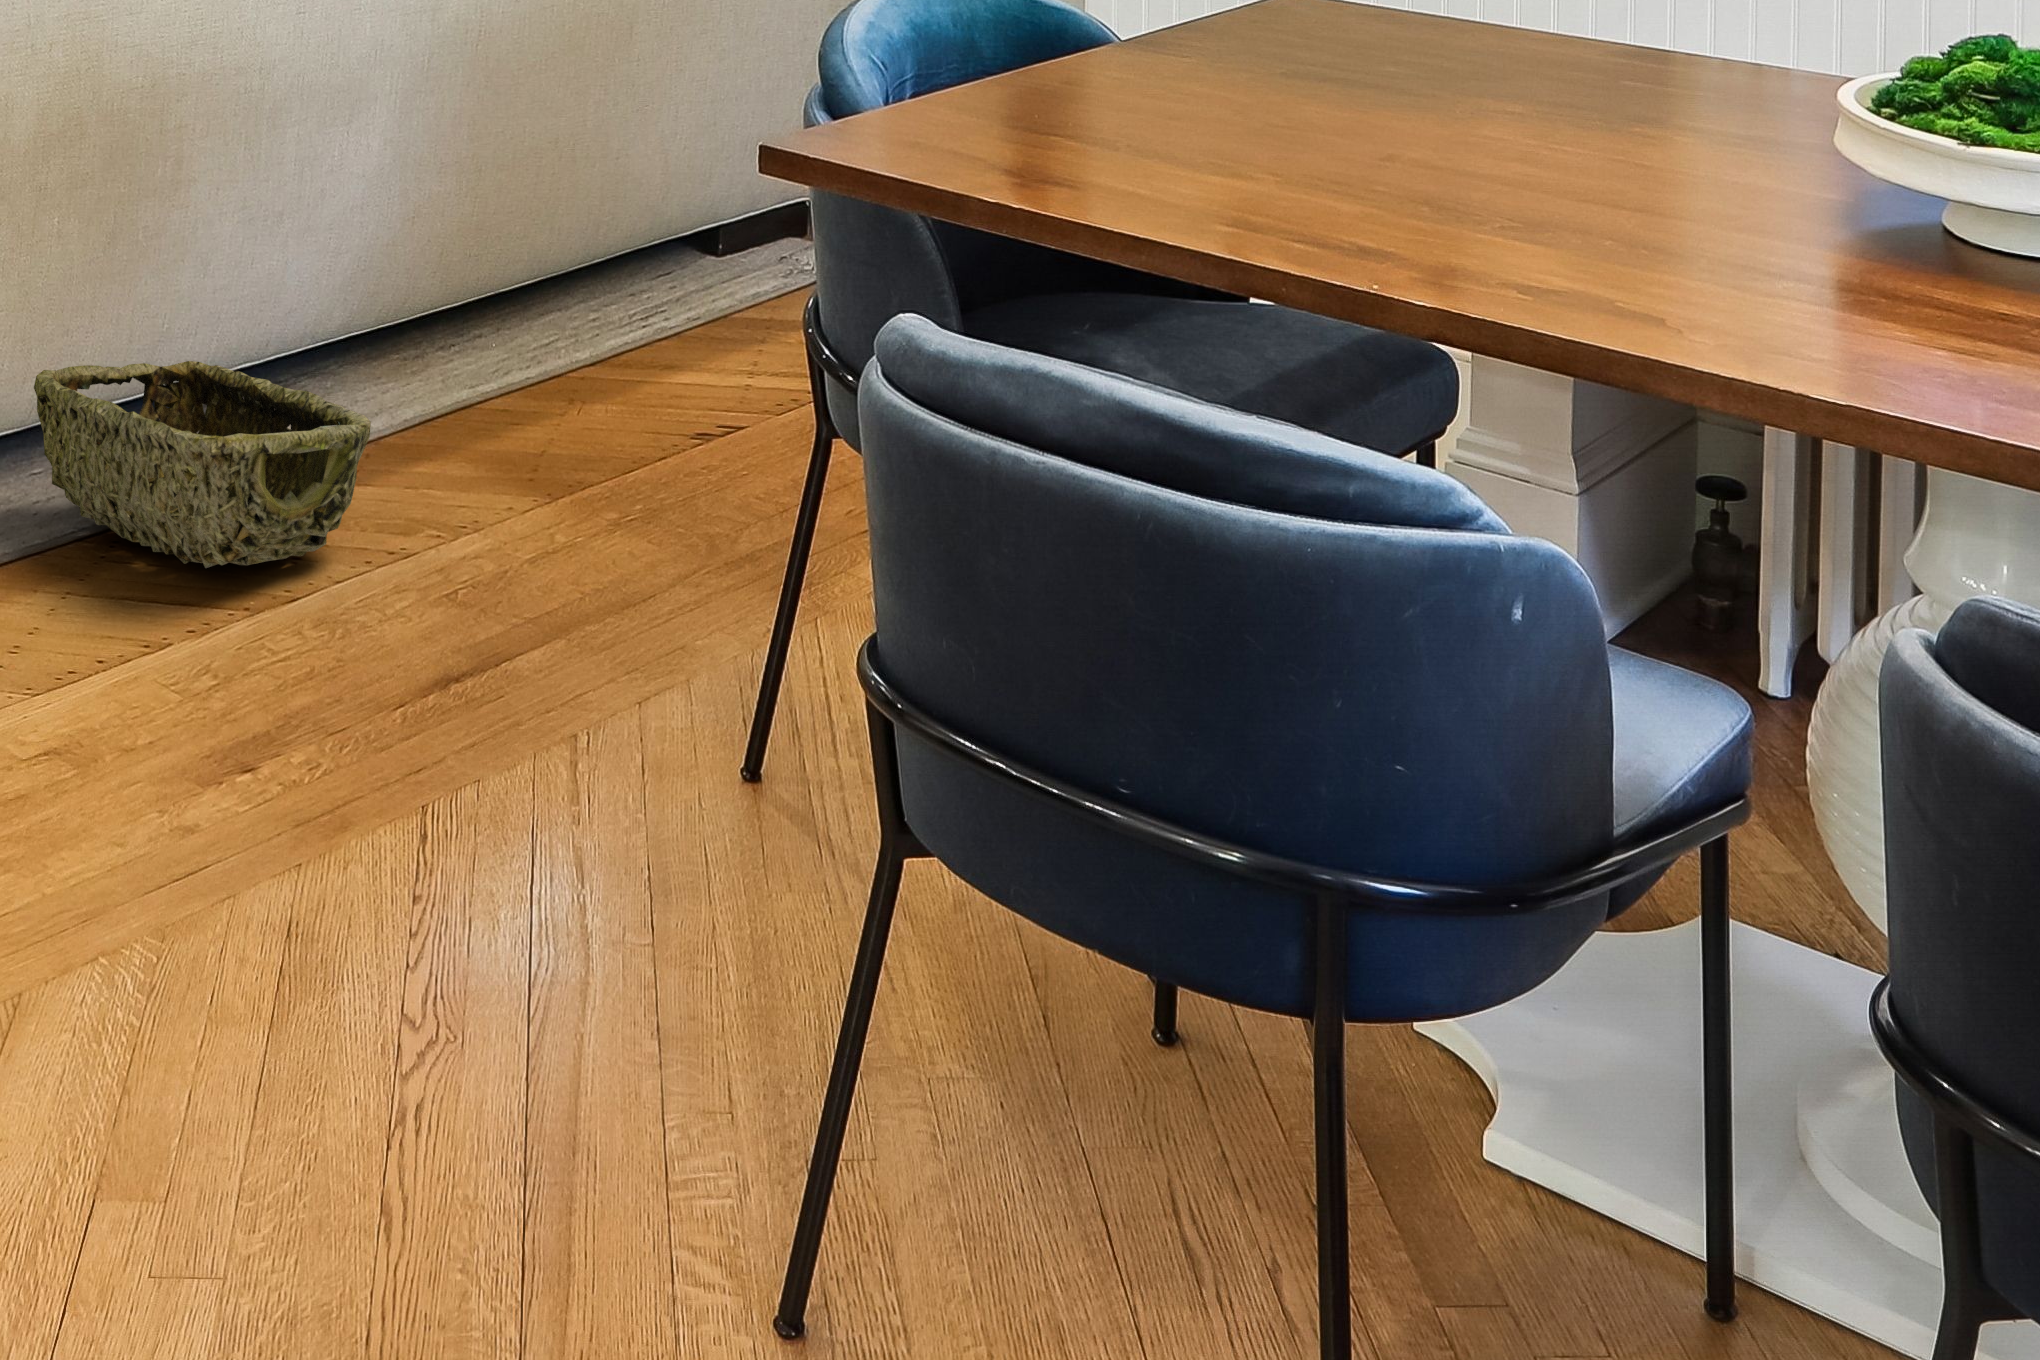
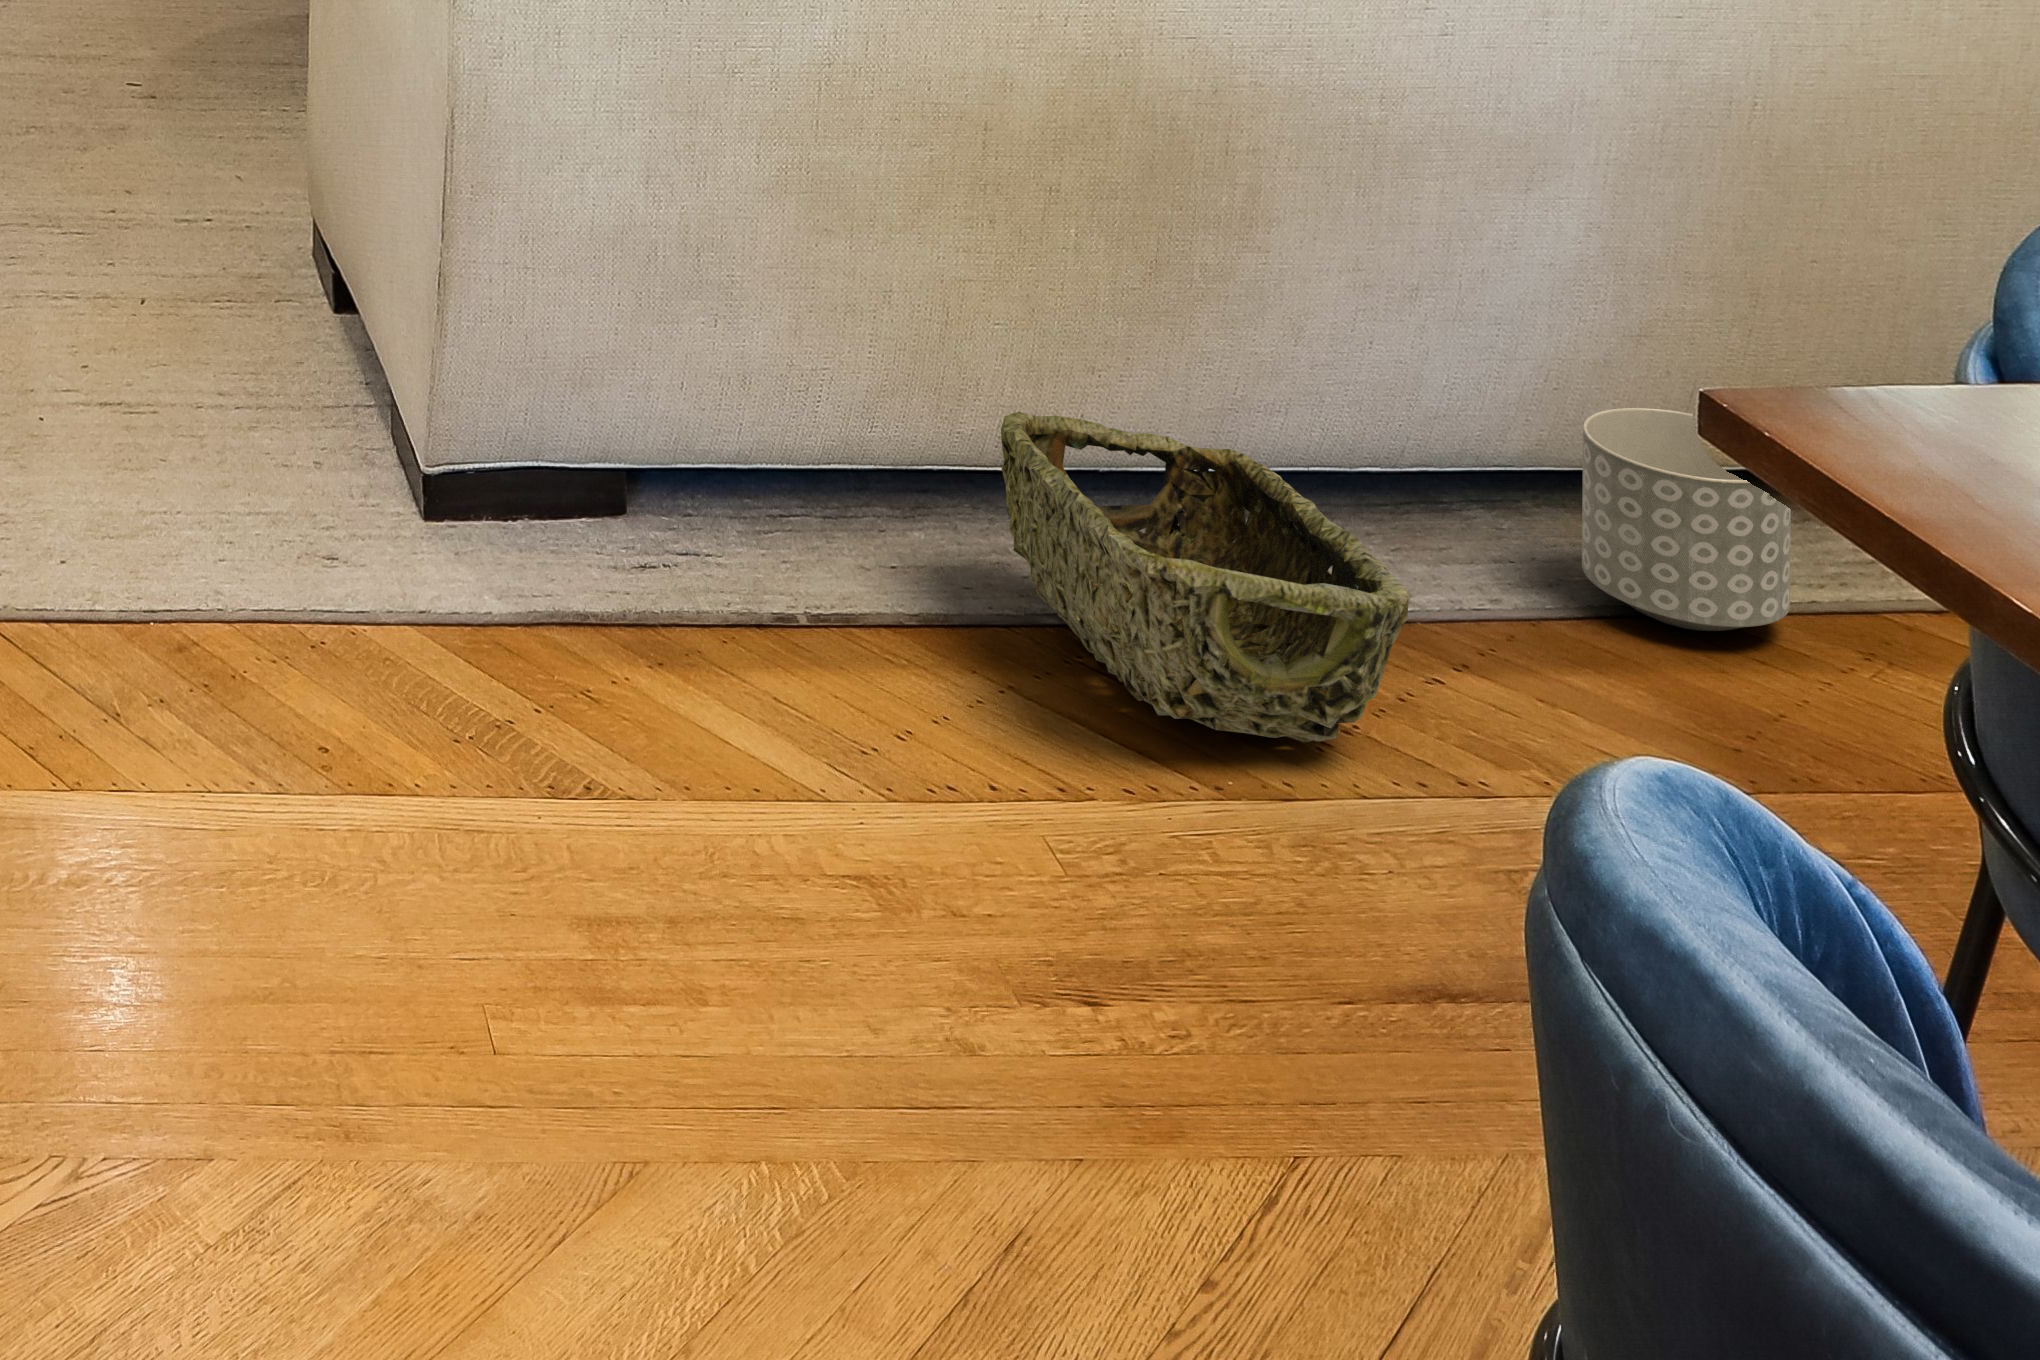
planter: none [403,259,534,412] -> present [1582,408,1791,631]

